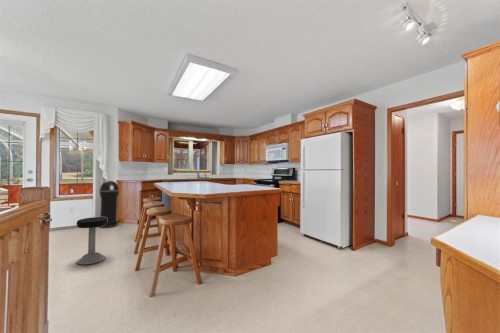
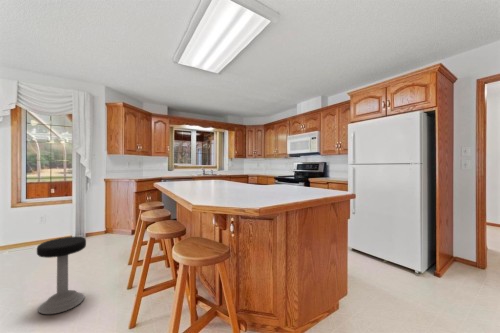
trash can: present [99,181,119,228] -> none [81,180,107,241]

